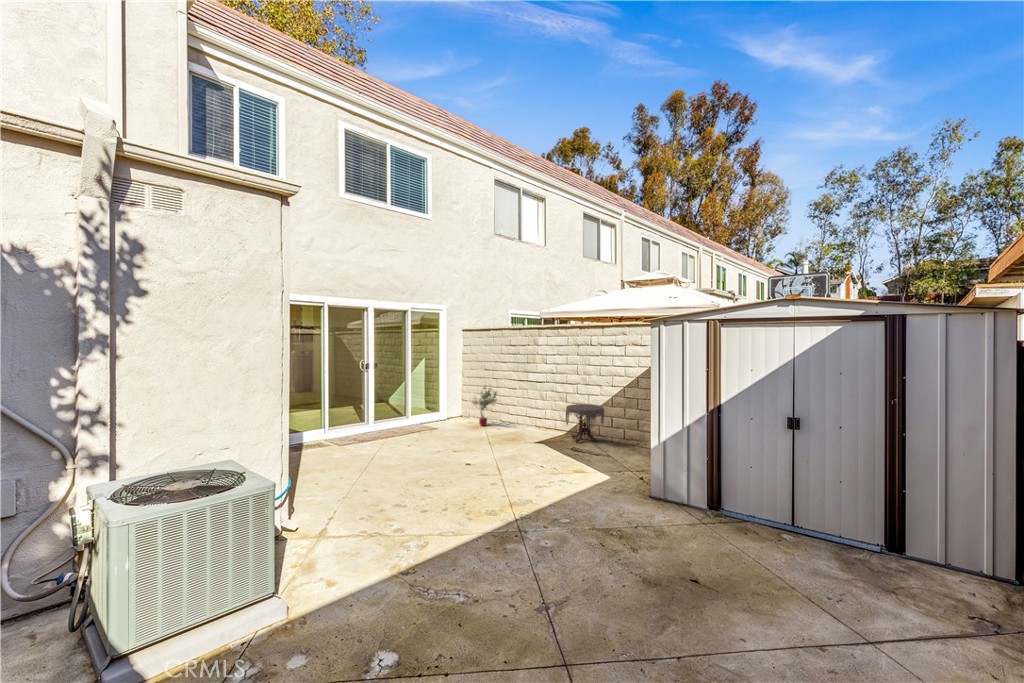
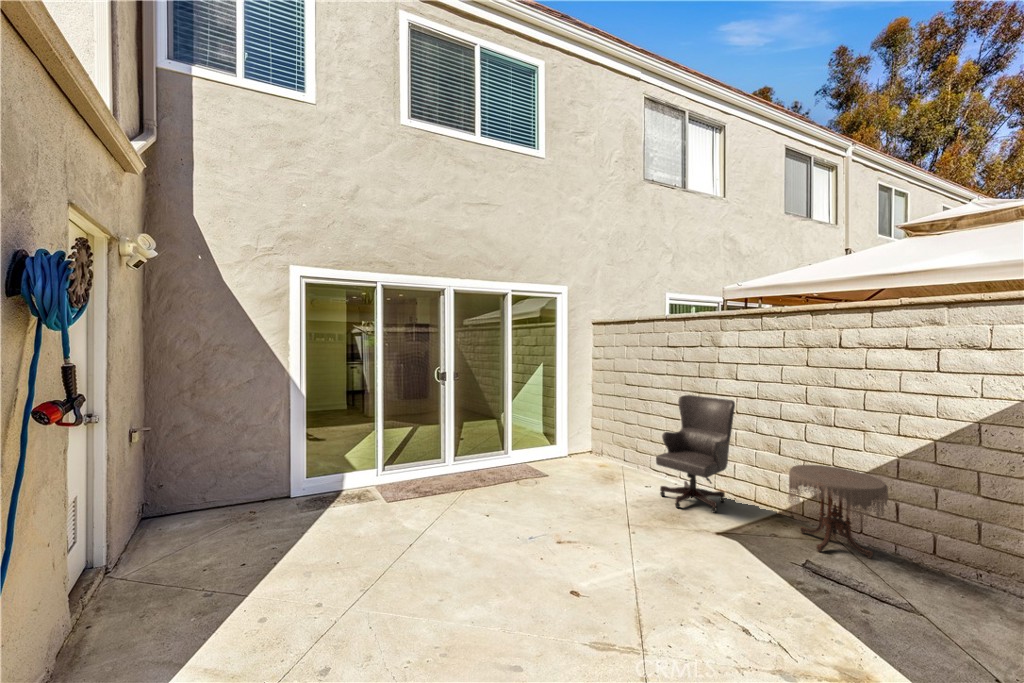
chair: none [504,374,544,436] -> present [656,395,735,512]
potted tree: present [472,386,497,426] -> none [601,409,647,475]

